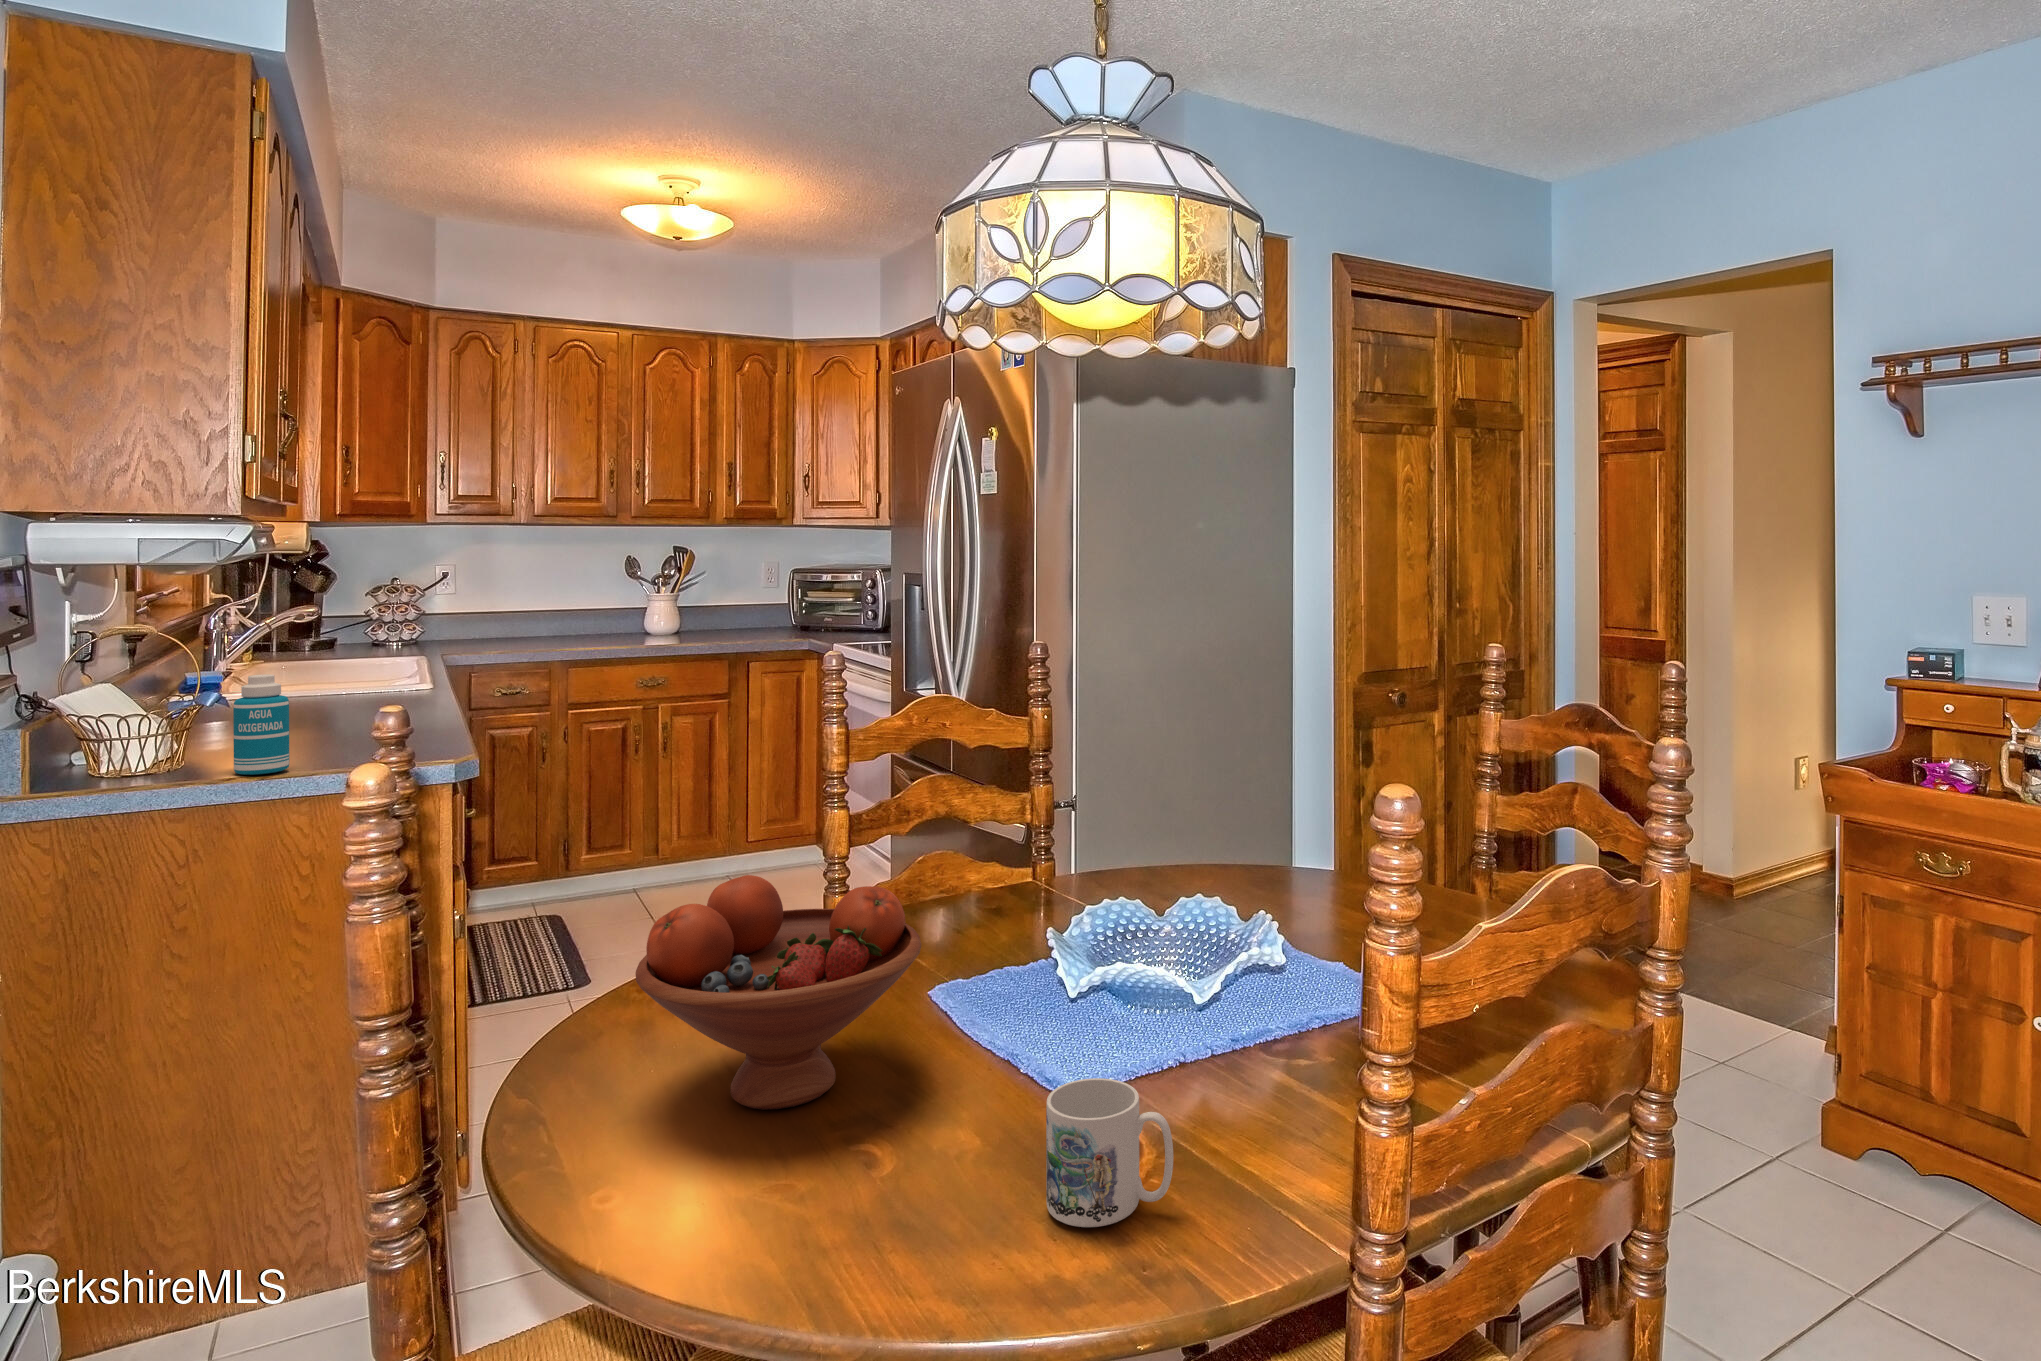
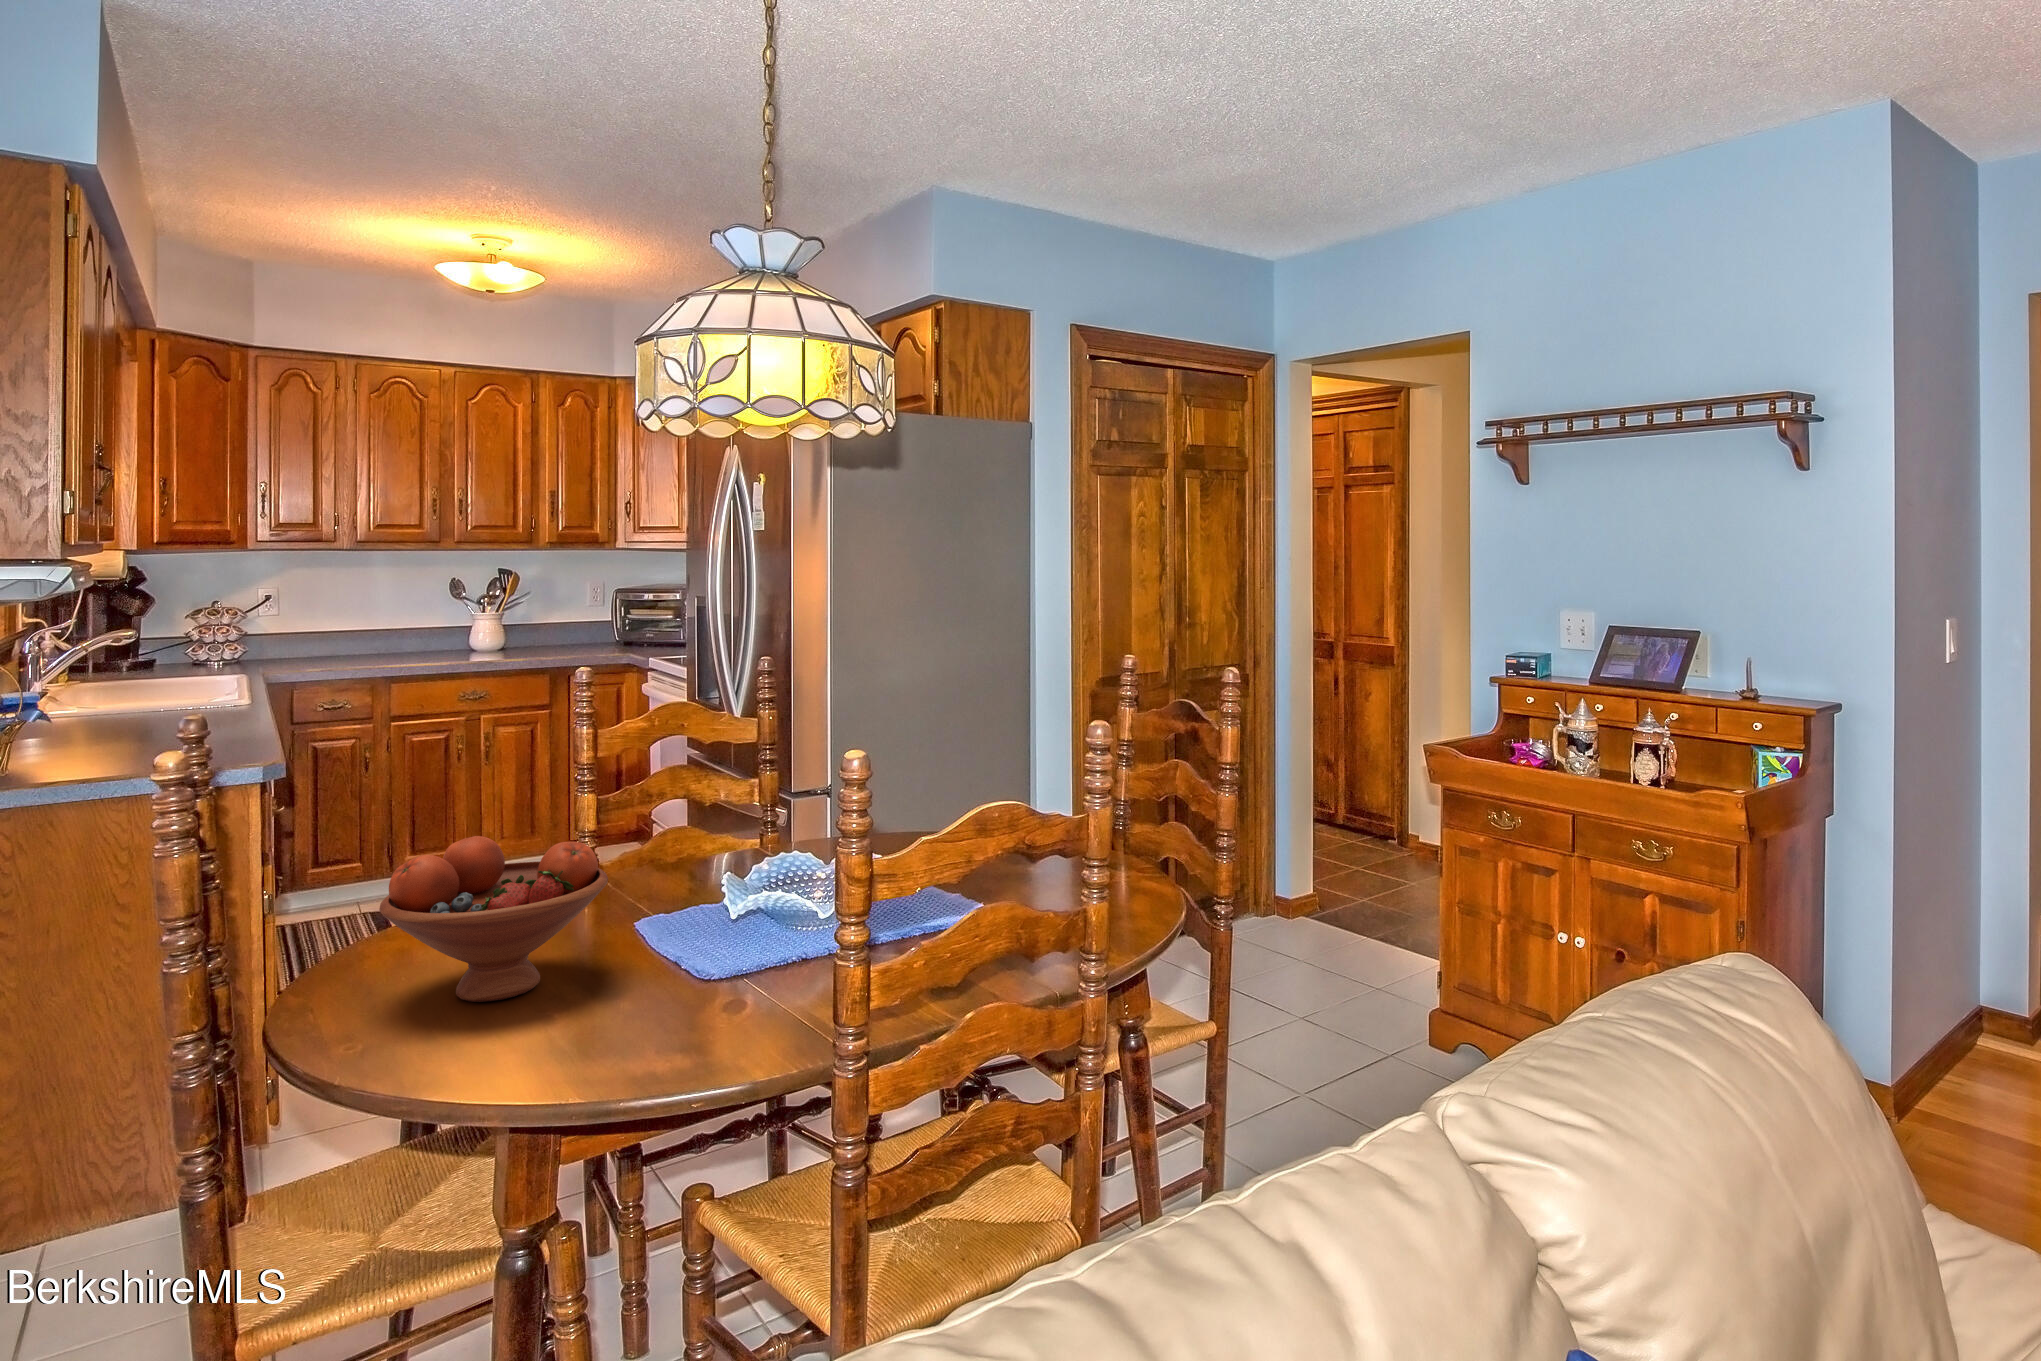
bottle: present [233,674,289,775] -> none [56,692,108,778]
mug: present [1046,1078,1173,1227] -> none [665,962,754,1056]

